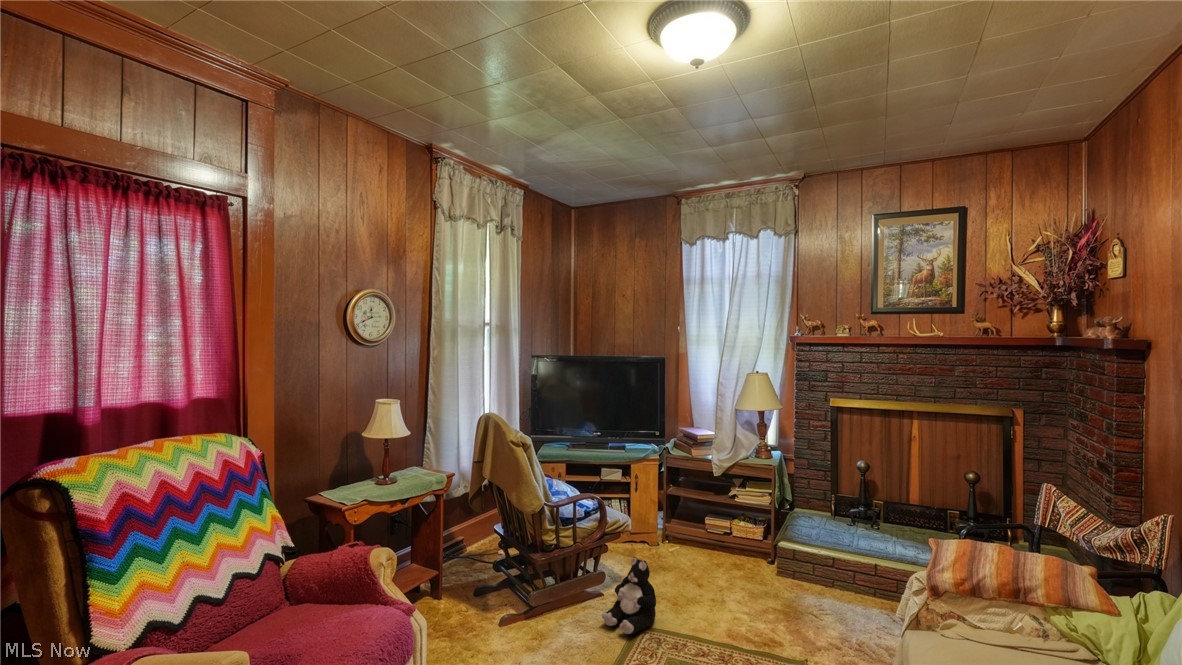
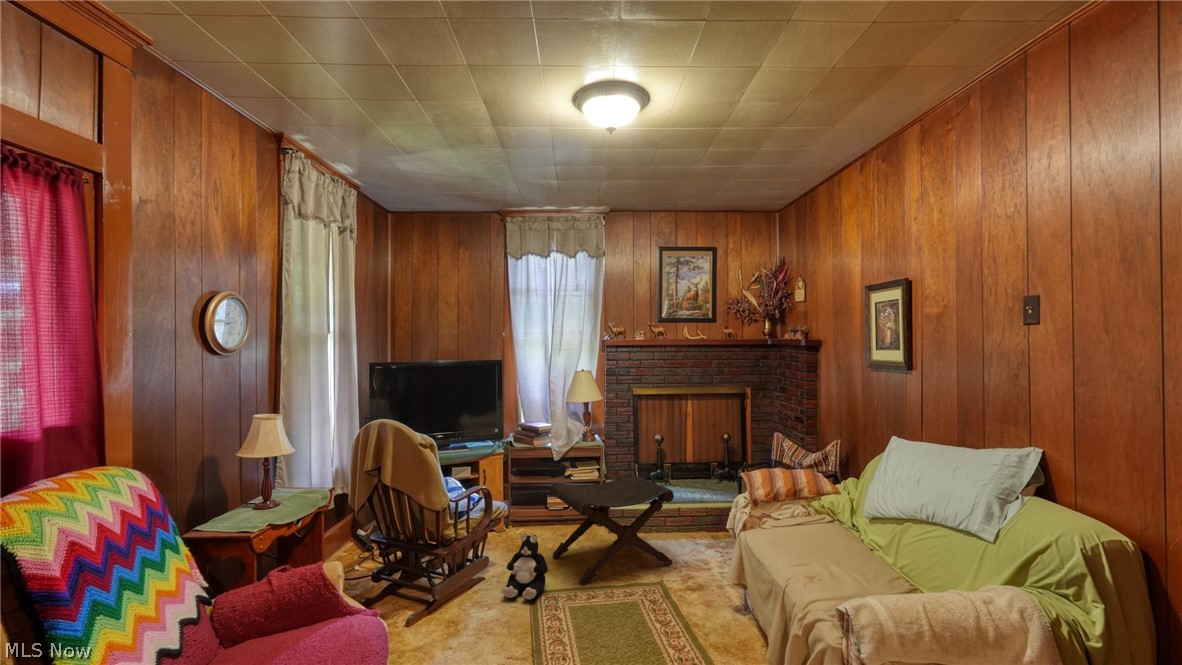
footstool: none [685,504,836,641] -> present [550,473,674,585]

